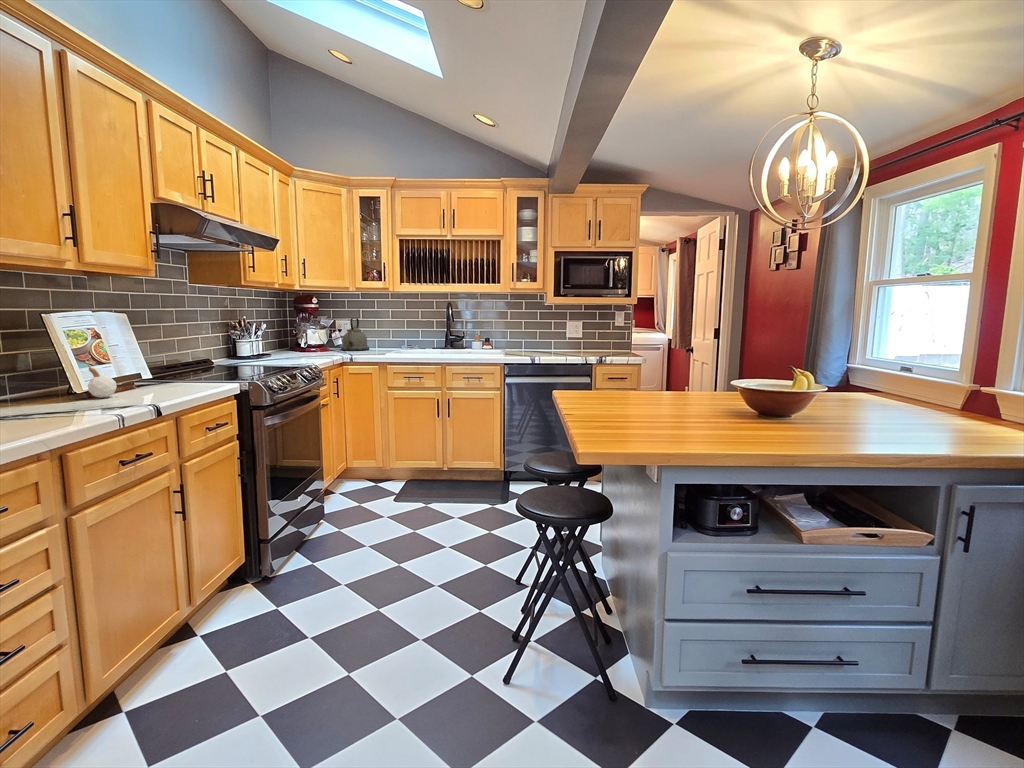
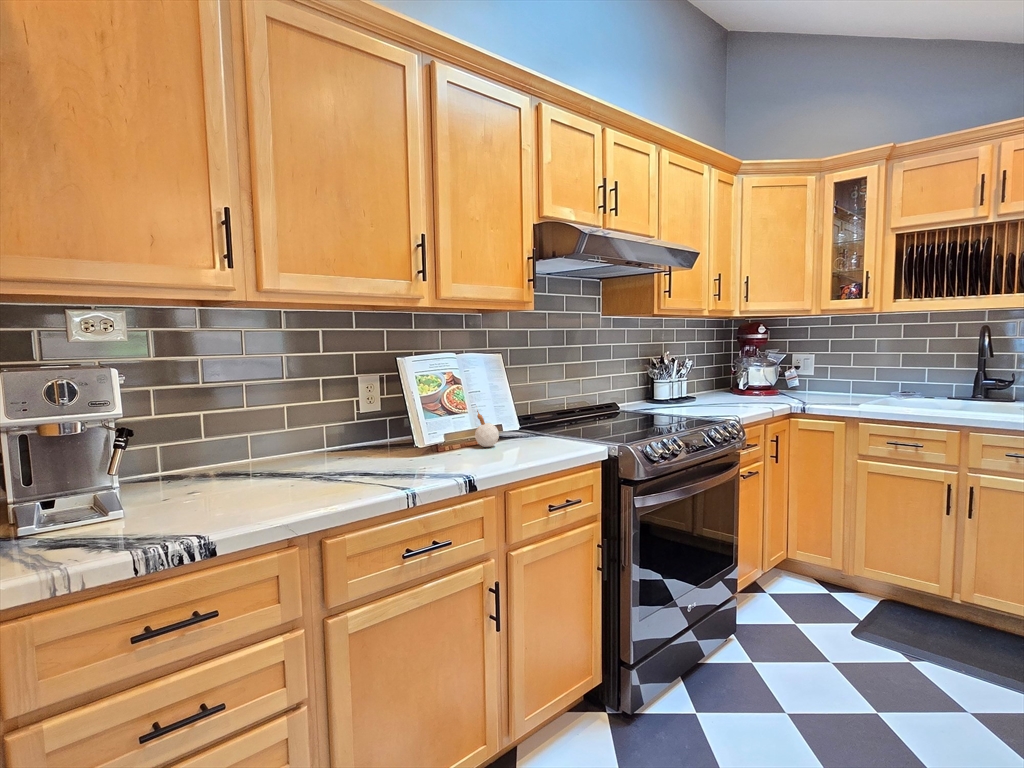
kettle: present [341,318,369,351] -> none [795,351,838,396]

